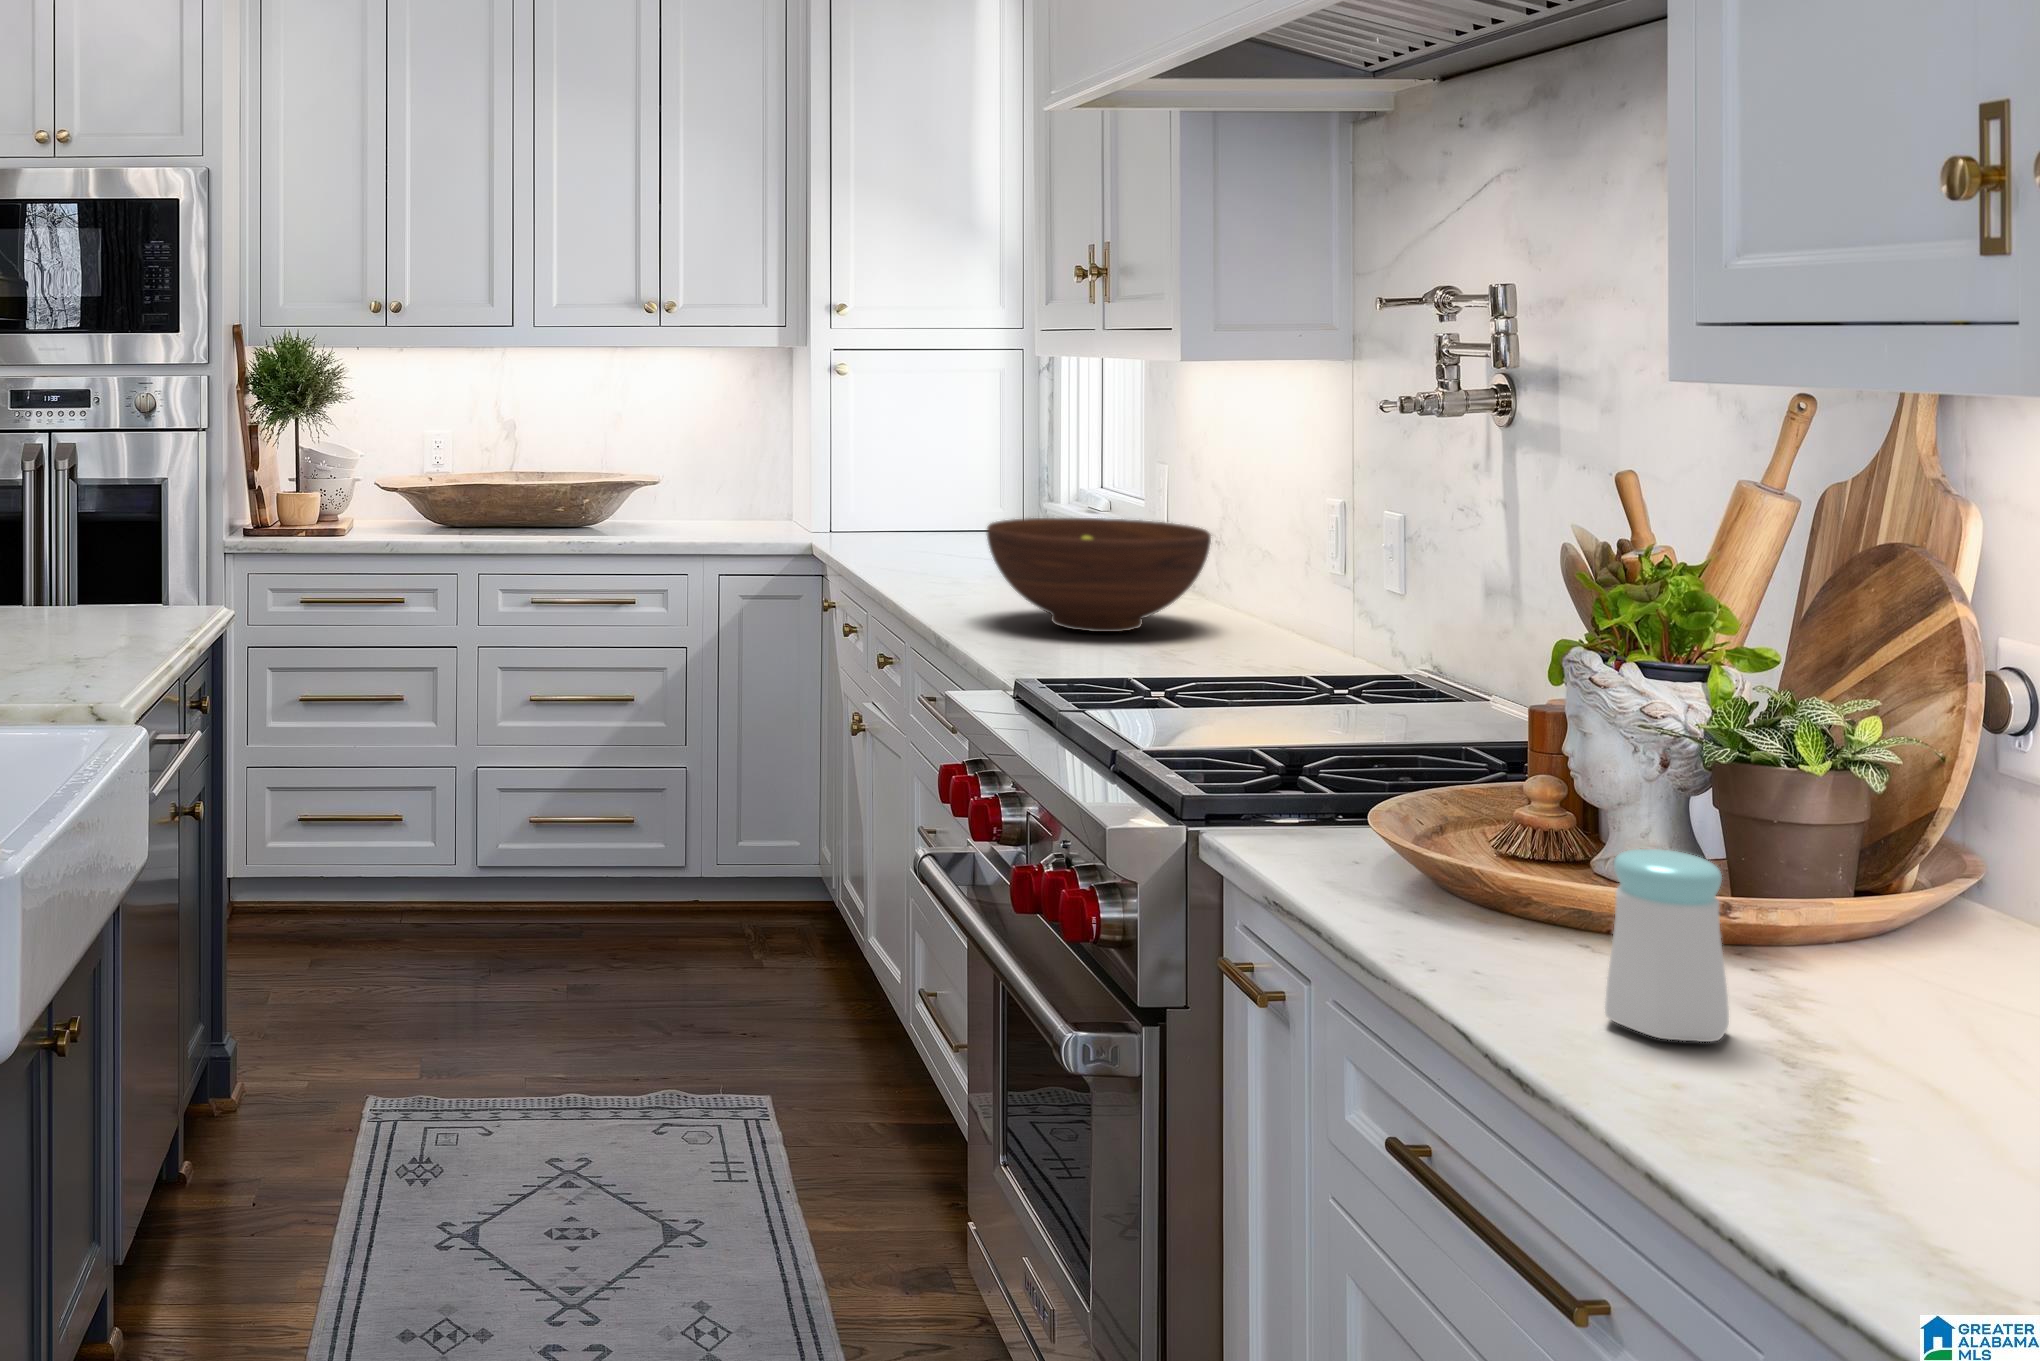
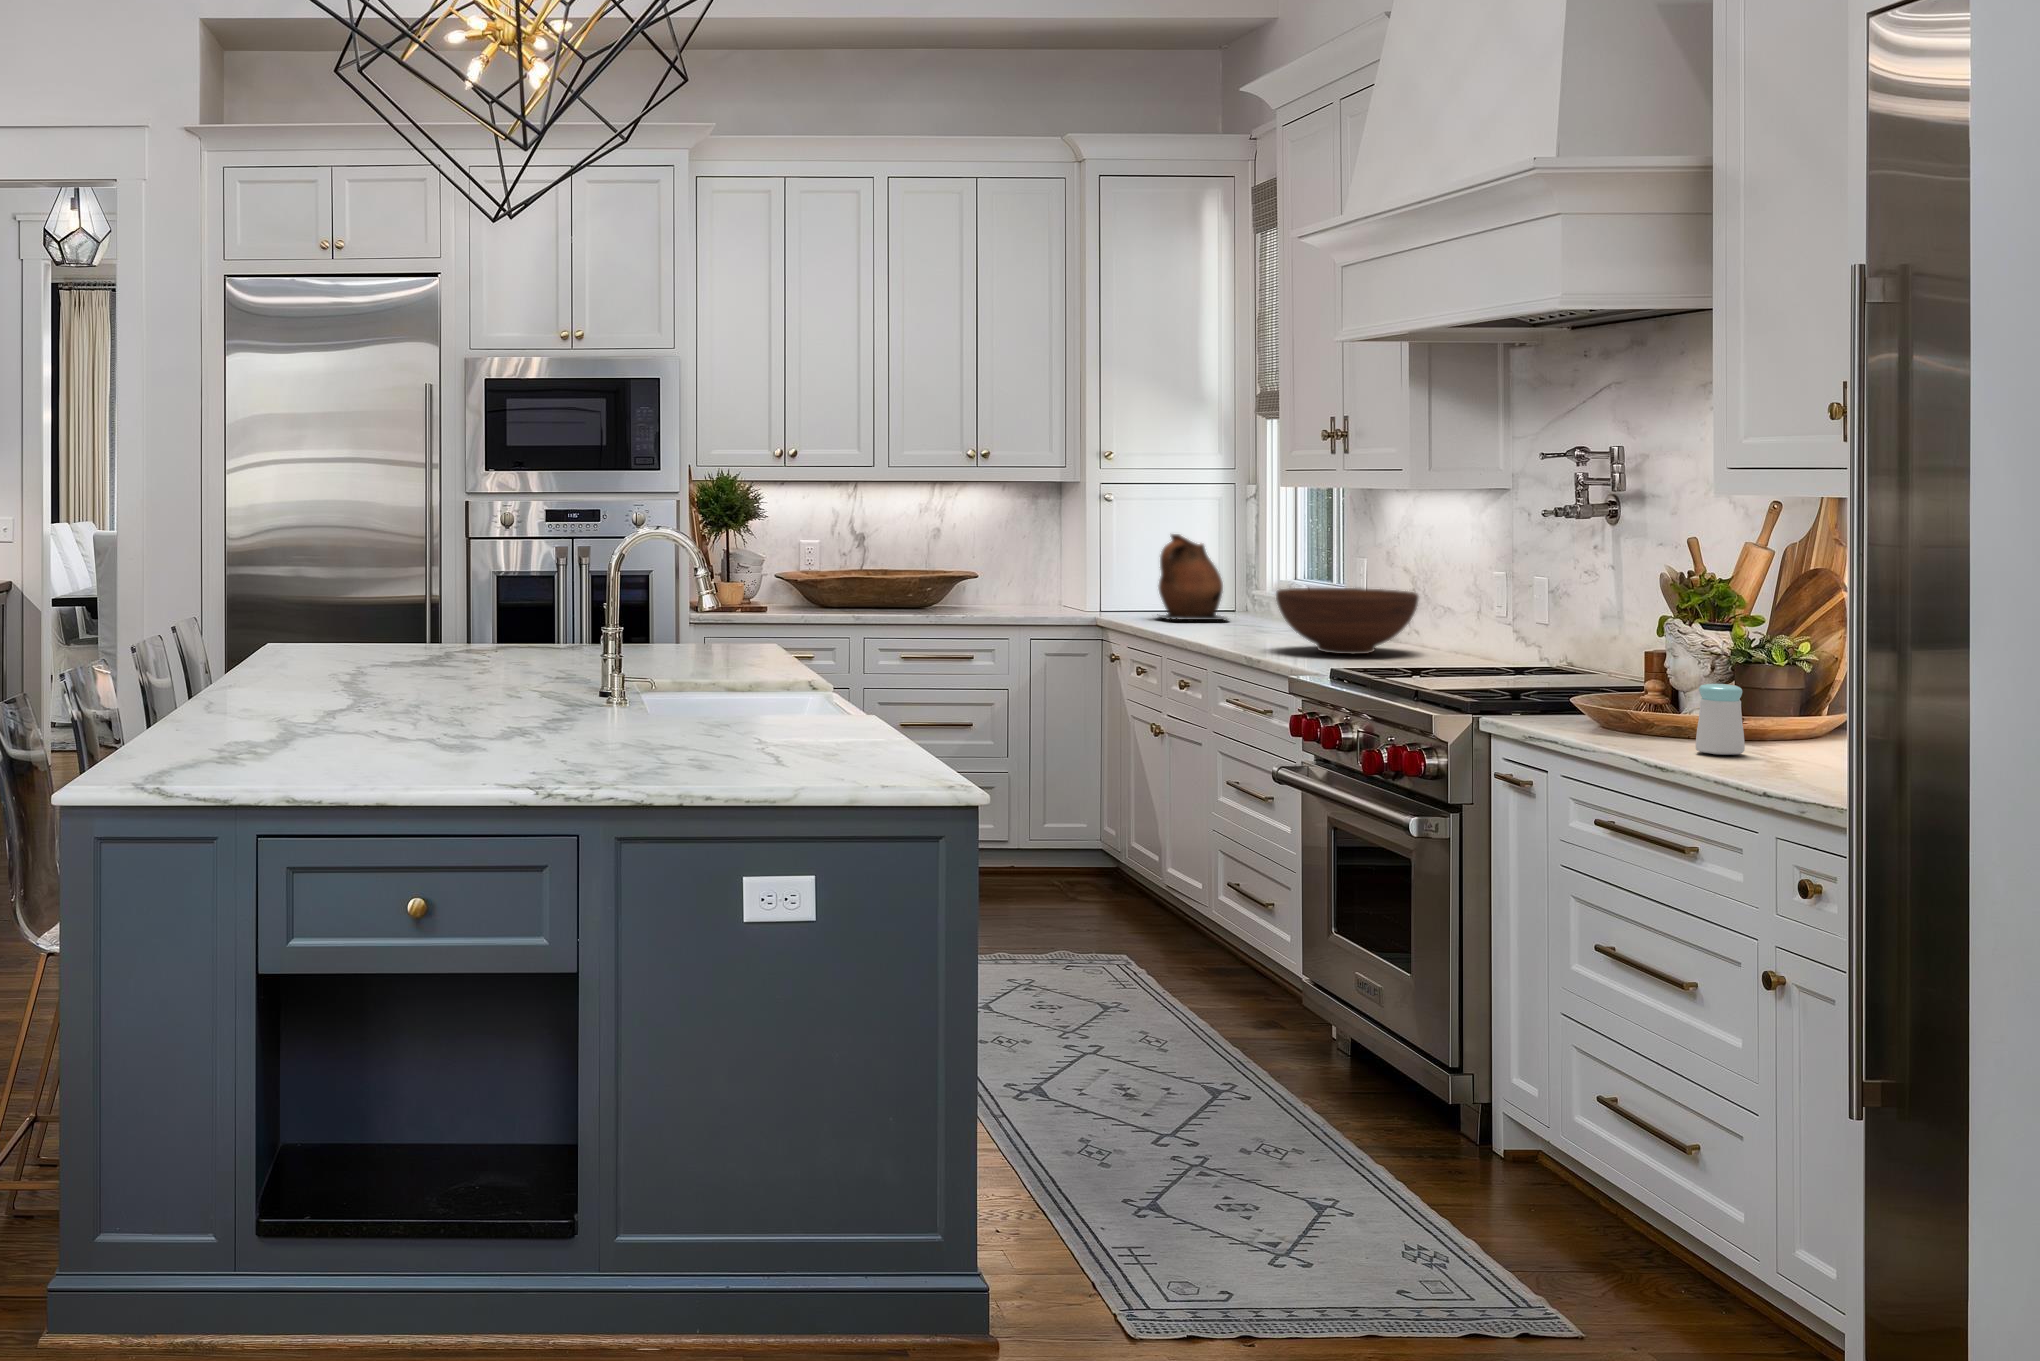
ceramic pitcher: none [889,424,995,555] -> present [1157,534,1227,621]

